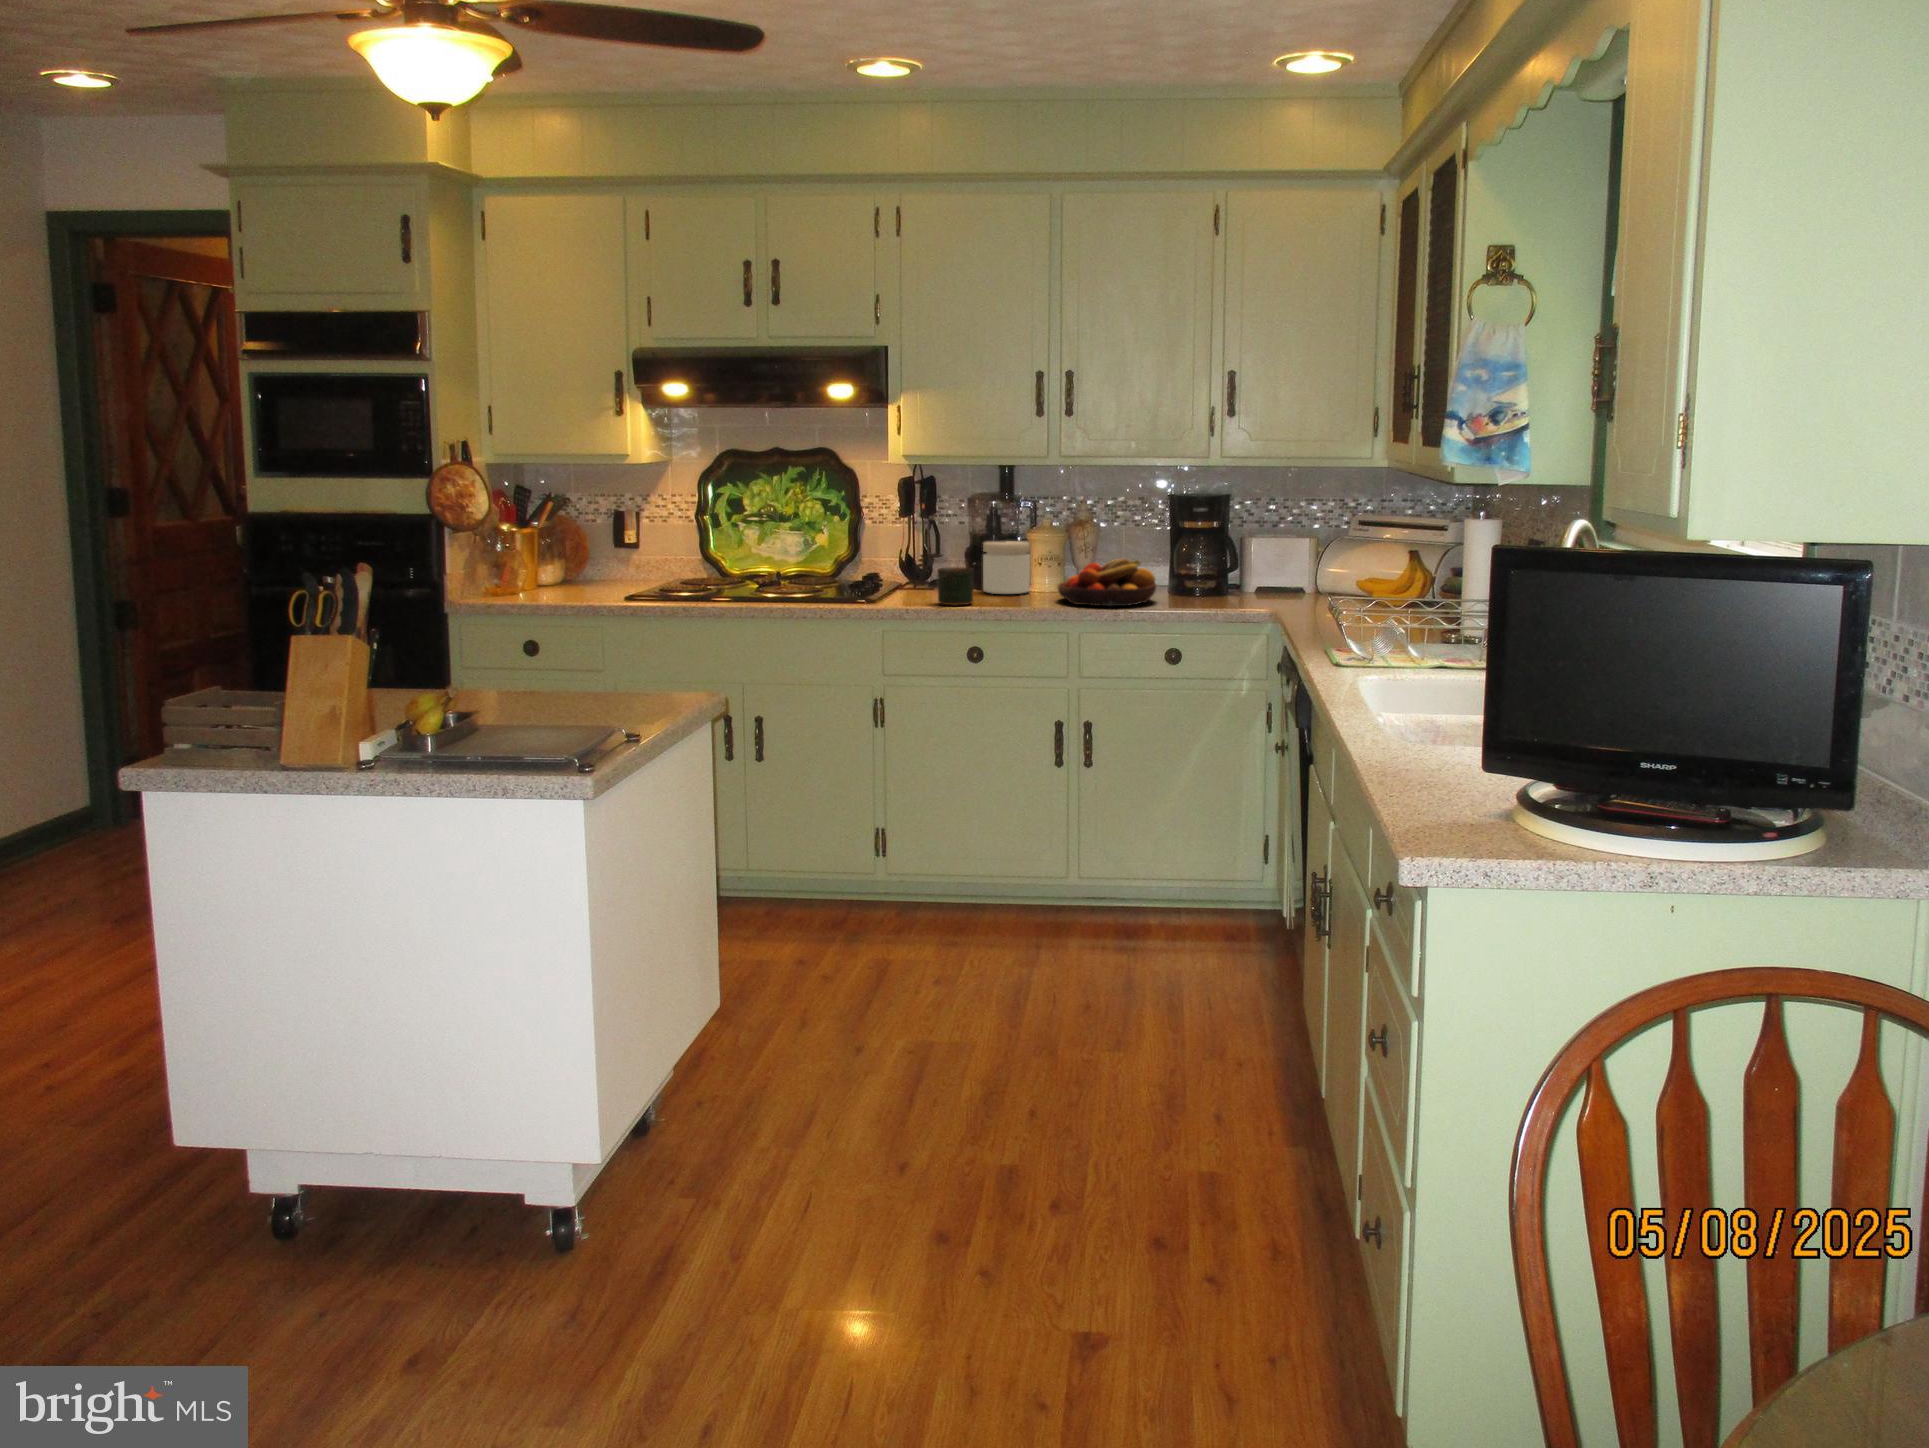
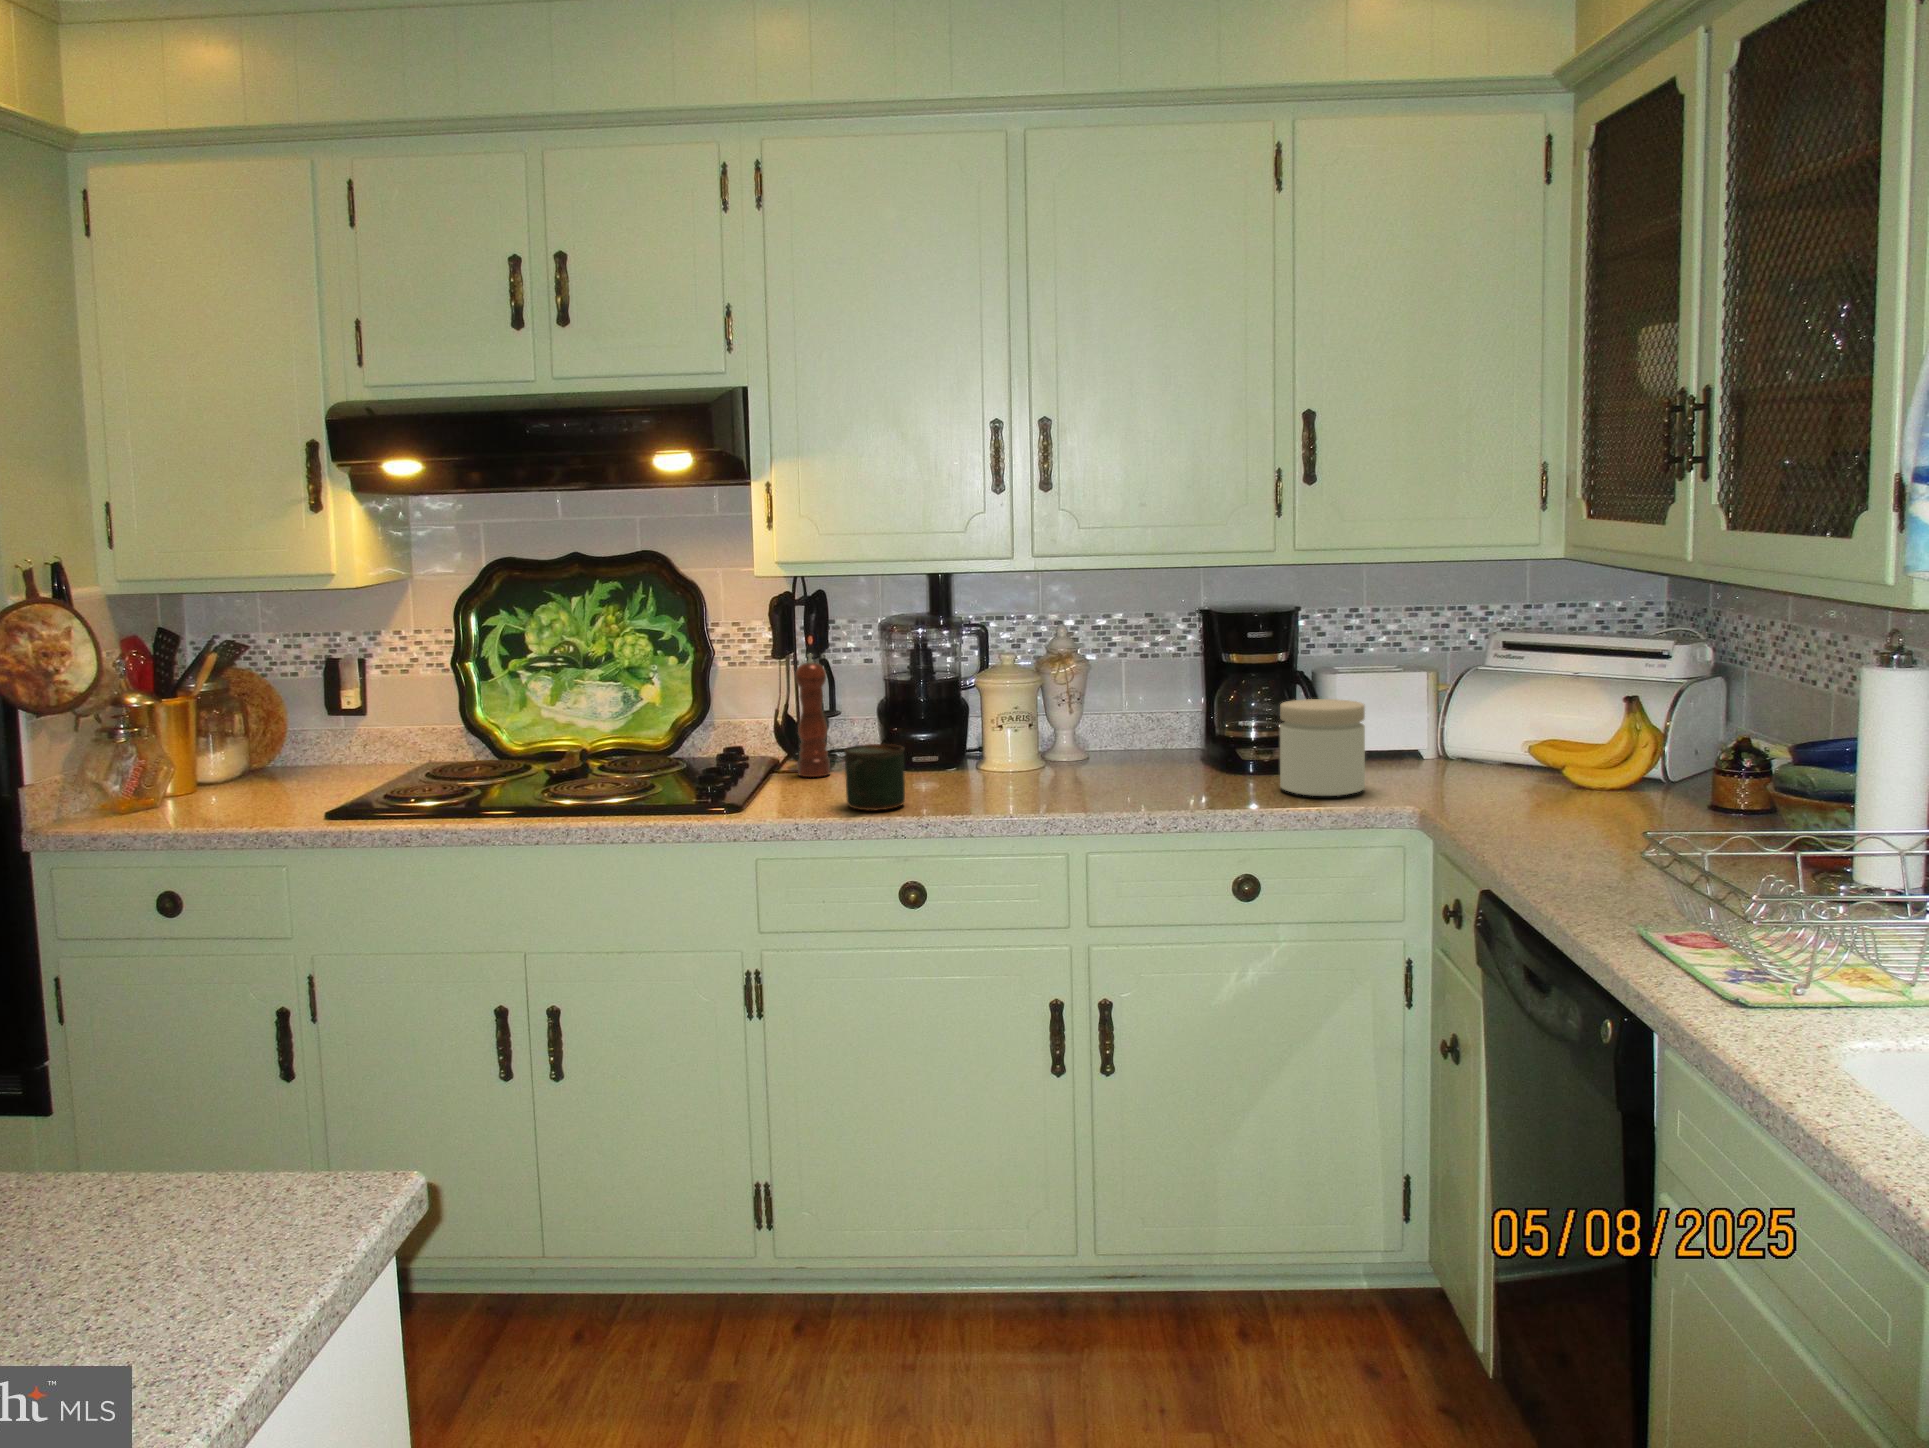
pepper mill: none [912,515,933,592] -> present [795,654,830,777]
jar: present [983,541,1030,594] -> present [1280,699,1365,796]
fruit bowl: present [1058,559,1156,606] -> none [1040,716,1204,804]

